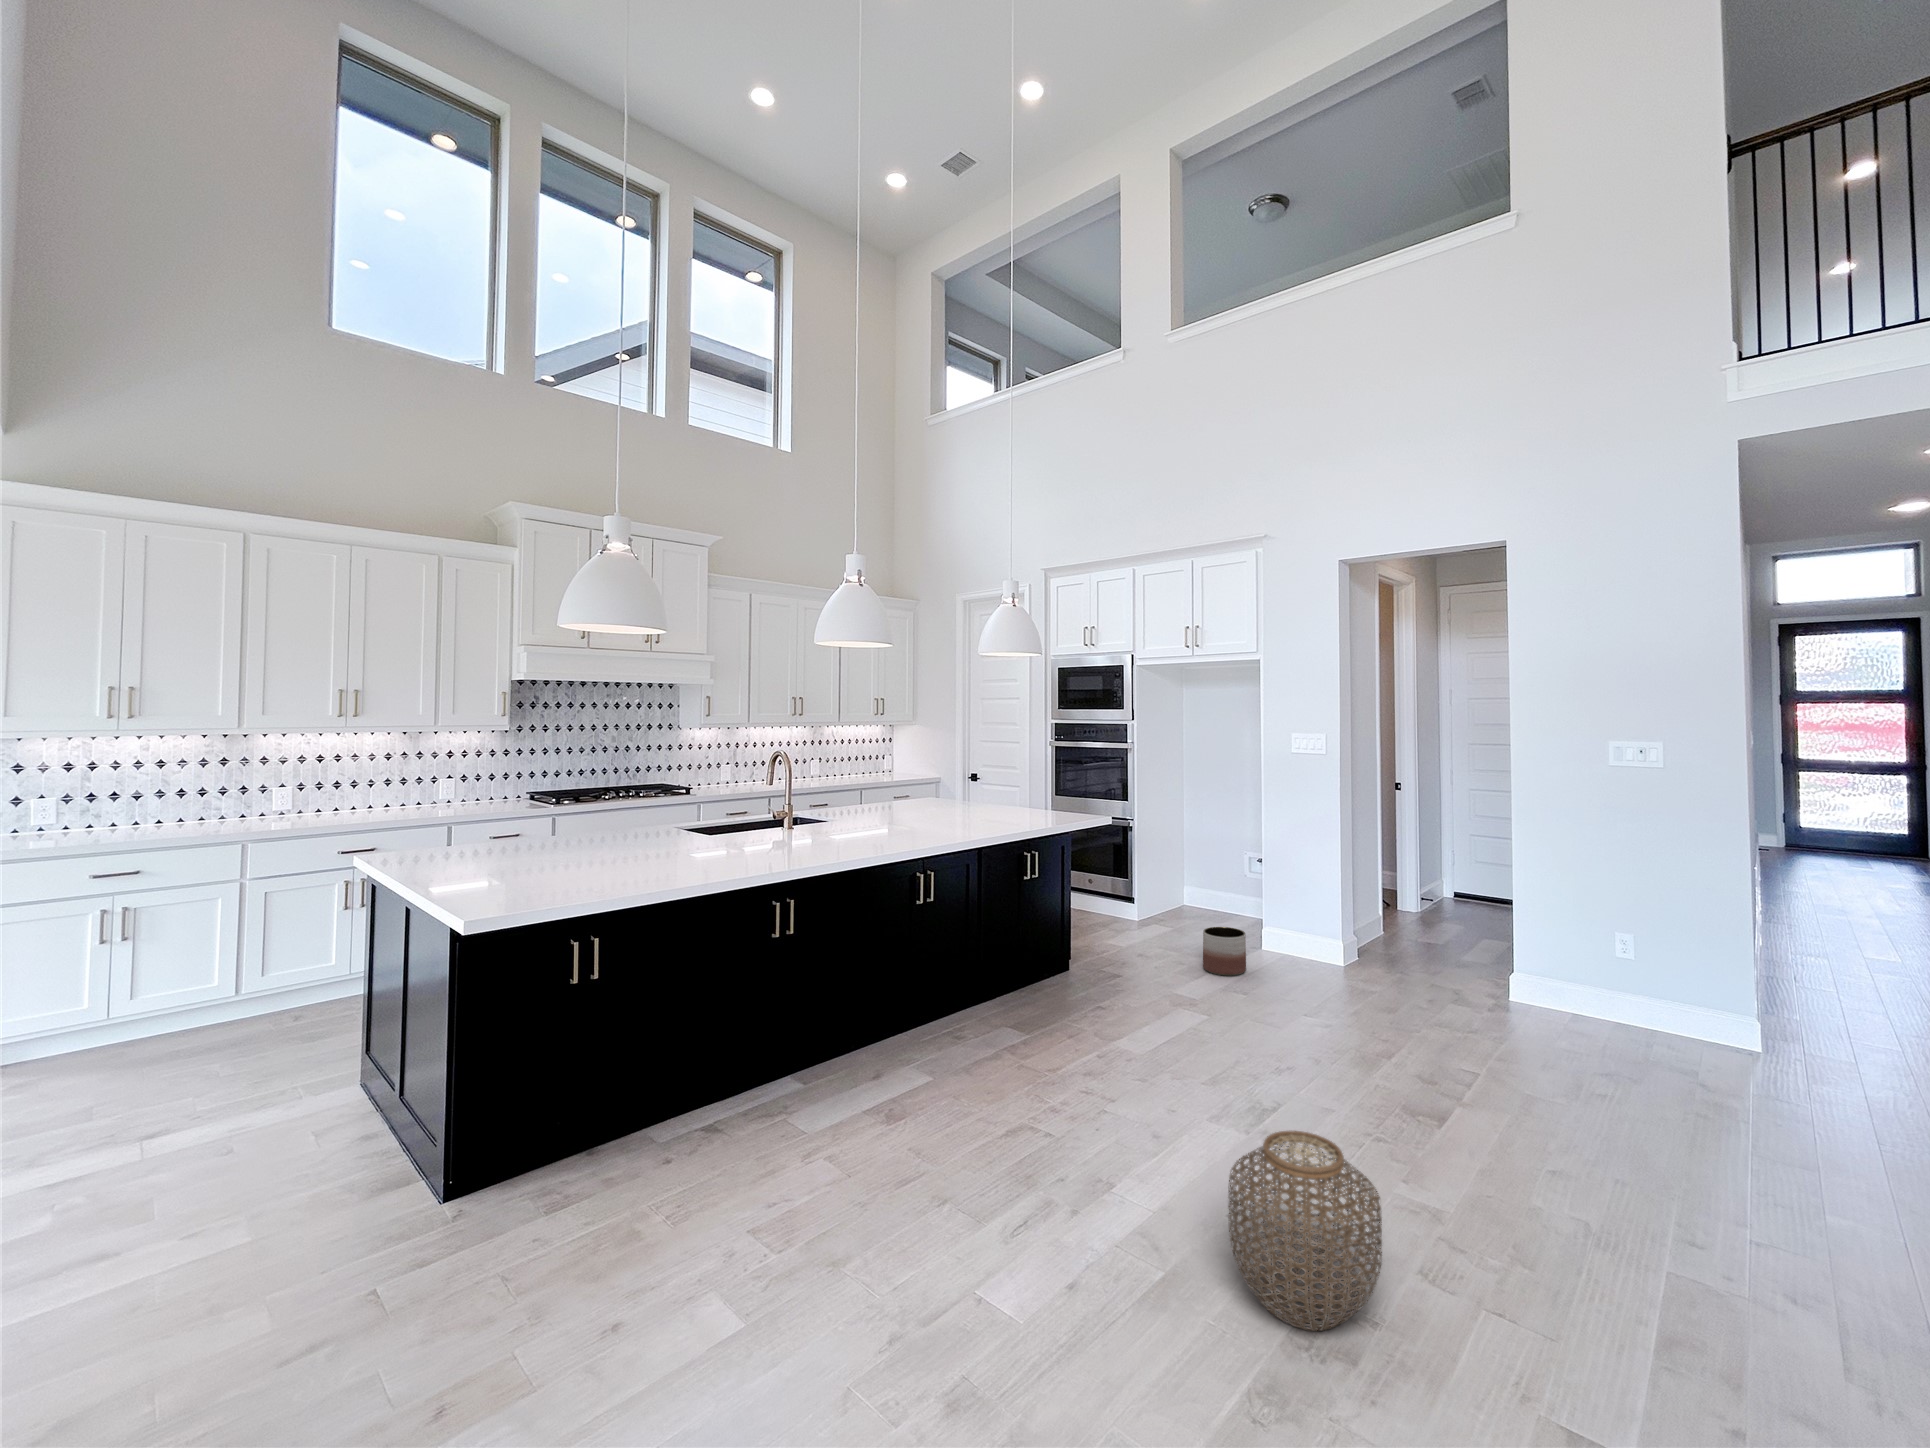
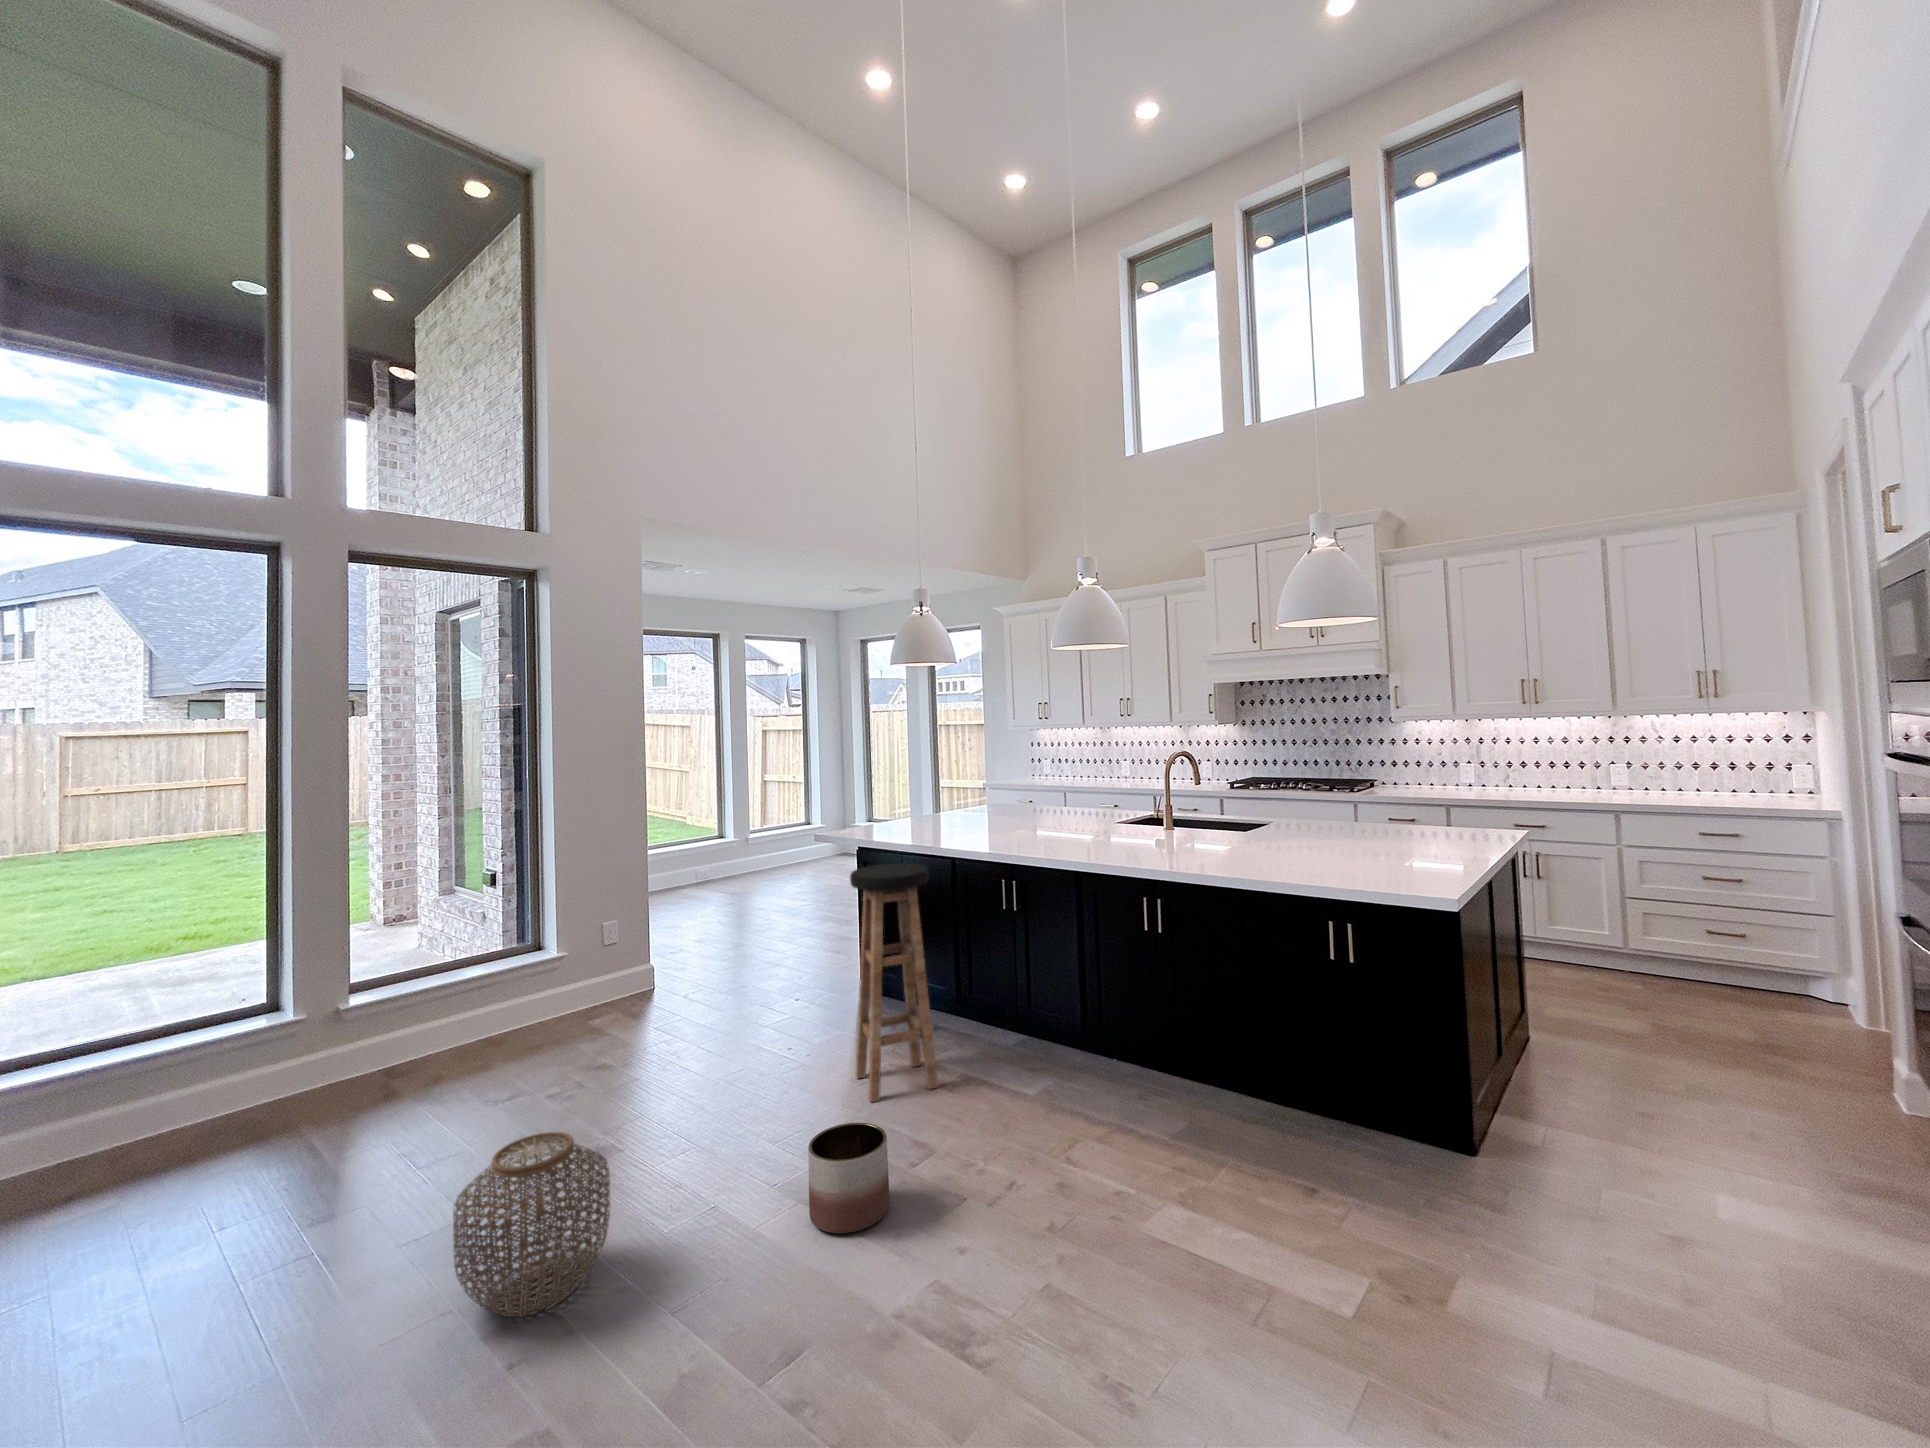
bar stool: none [839,876,934,1160] -> present [850,863,938,1102]
planter: present [1203,927,1246,976] -> present [808,1123,889,1234]

